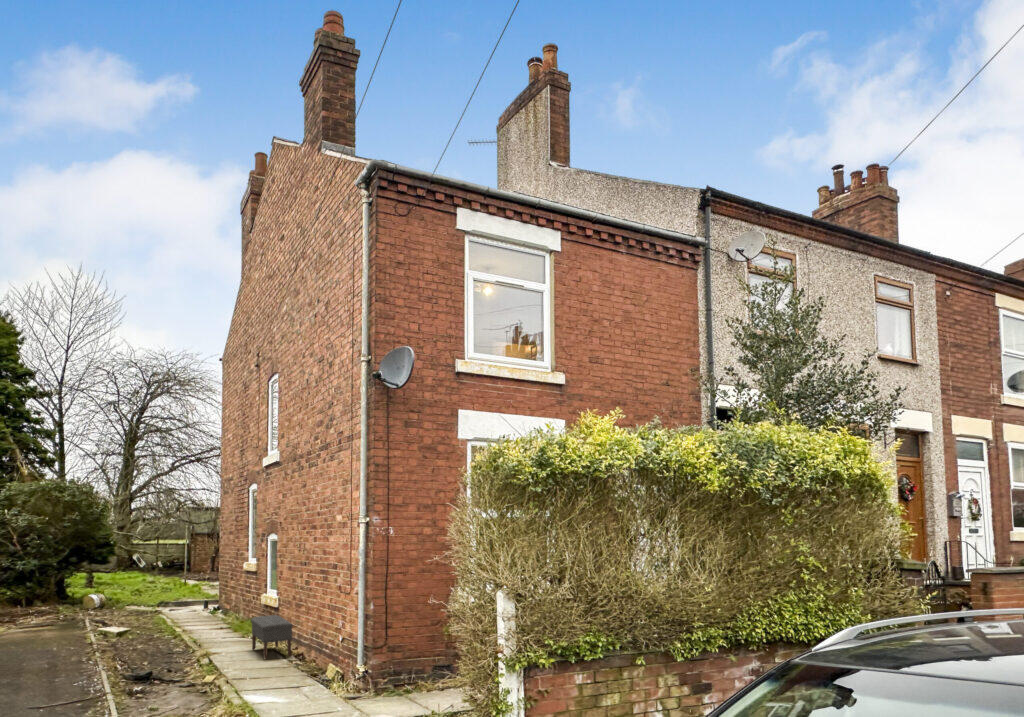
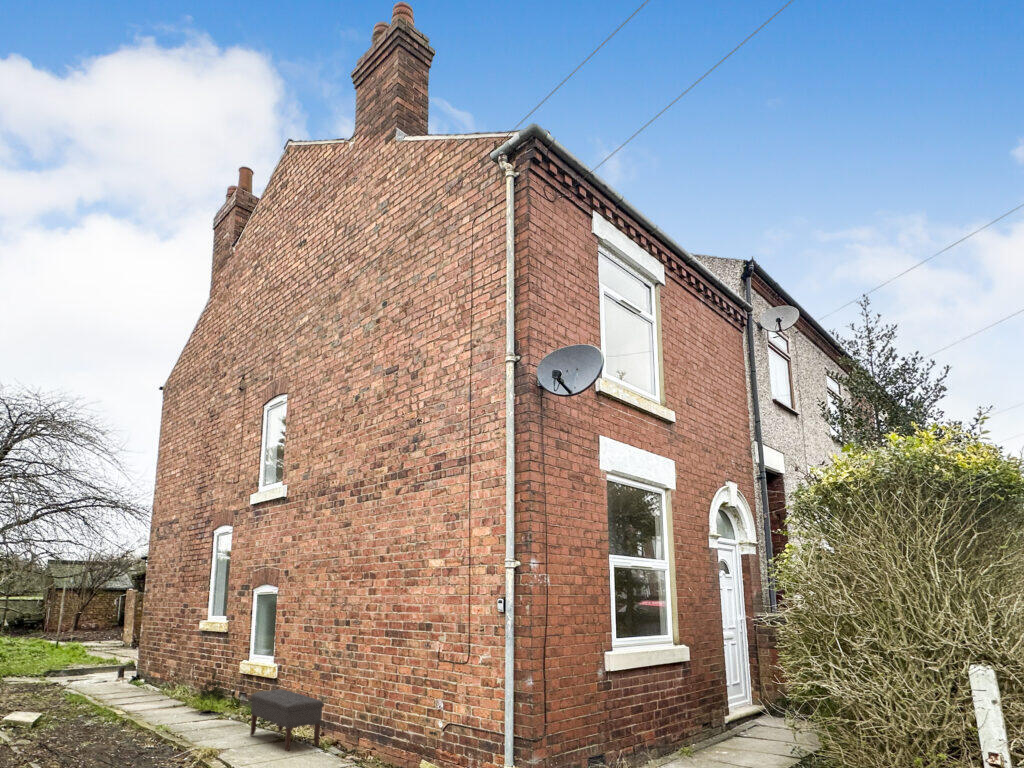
potted tree: none [231,598,256,636] -> present [198,669,225,716]

